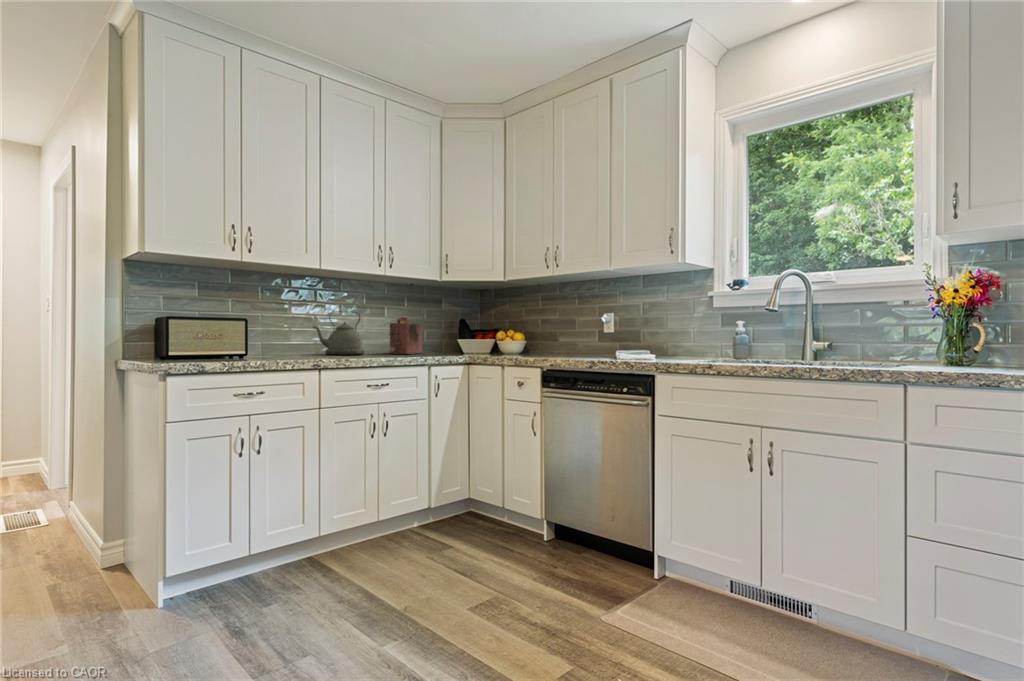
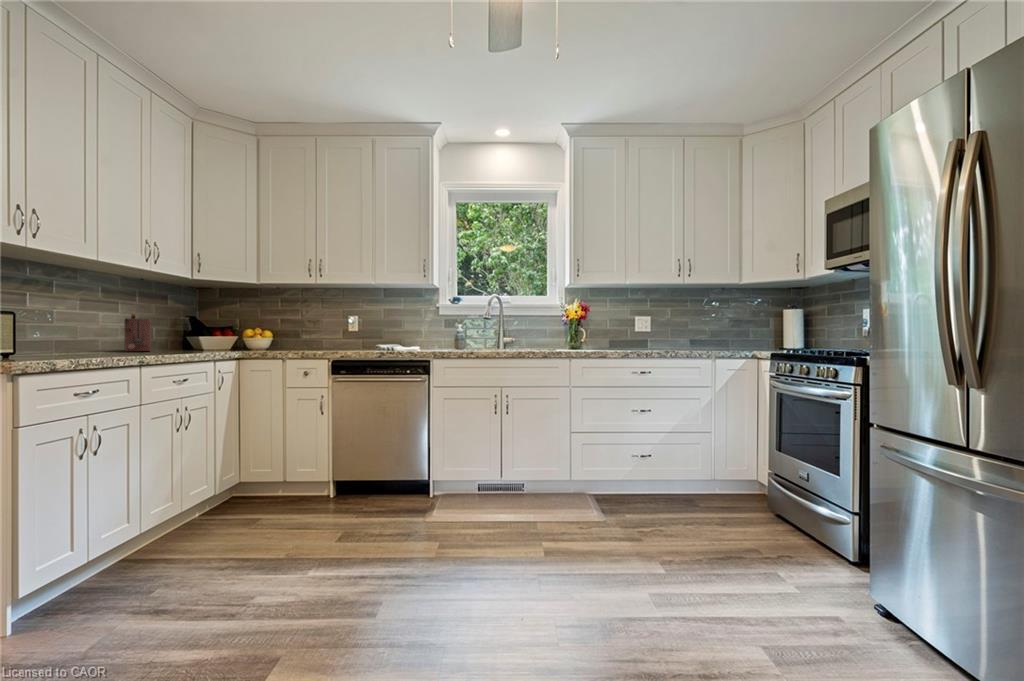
kettle: present [313,312,364,355] -> none [45,304,109,353]

